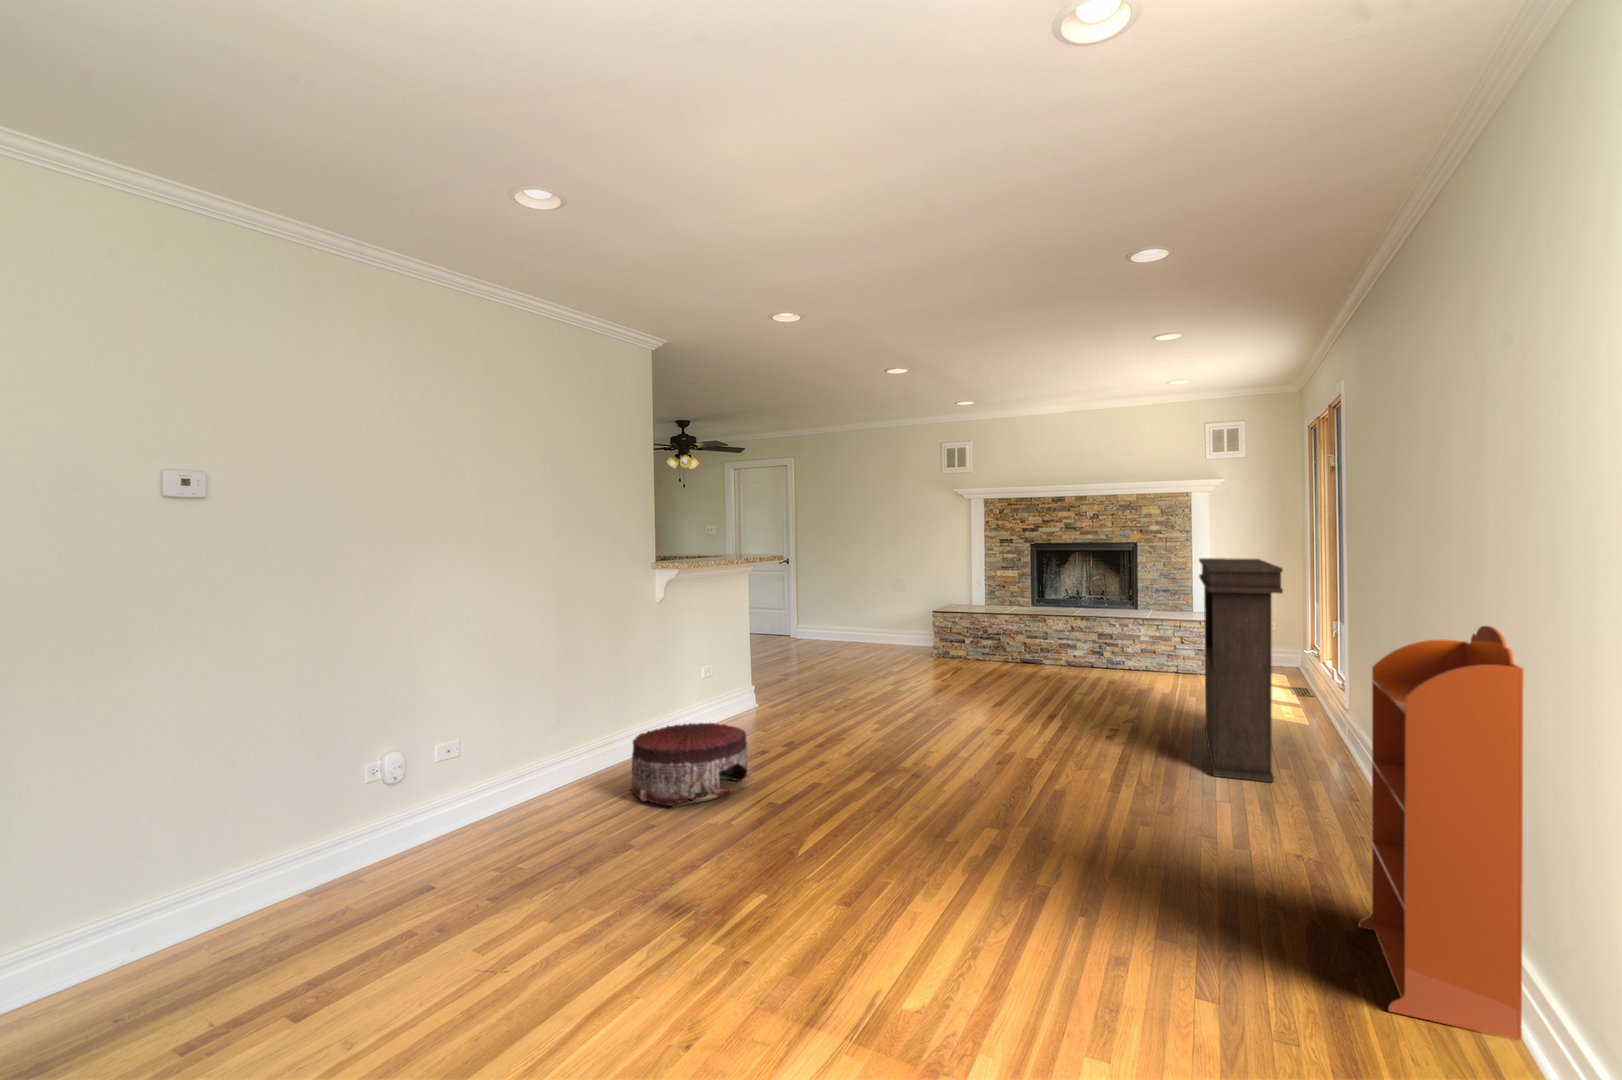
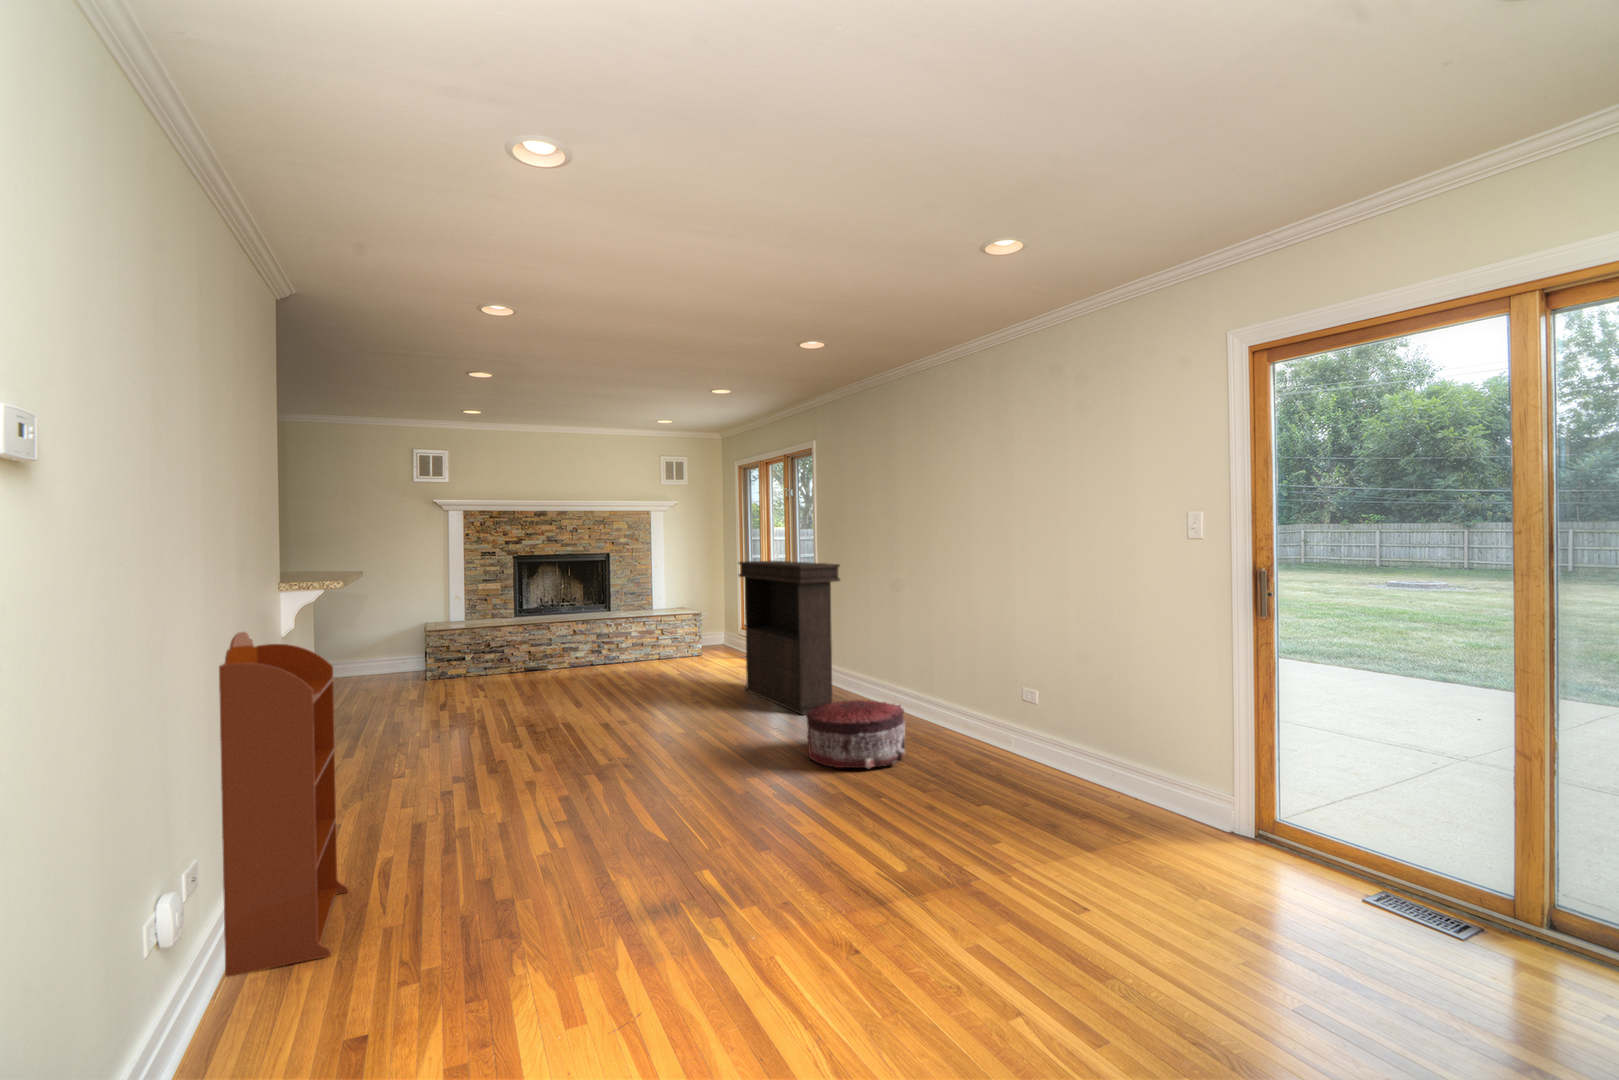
bookcase: present [1359,626,1524,1040] -> present [219,632,348,977]
pouf: present [630,723,748,808] -> present [806,700,905,768]

